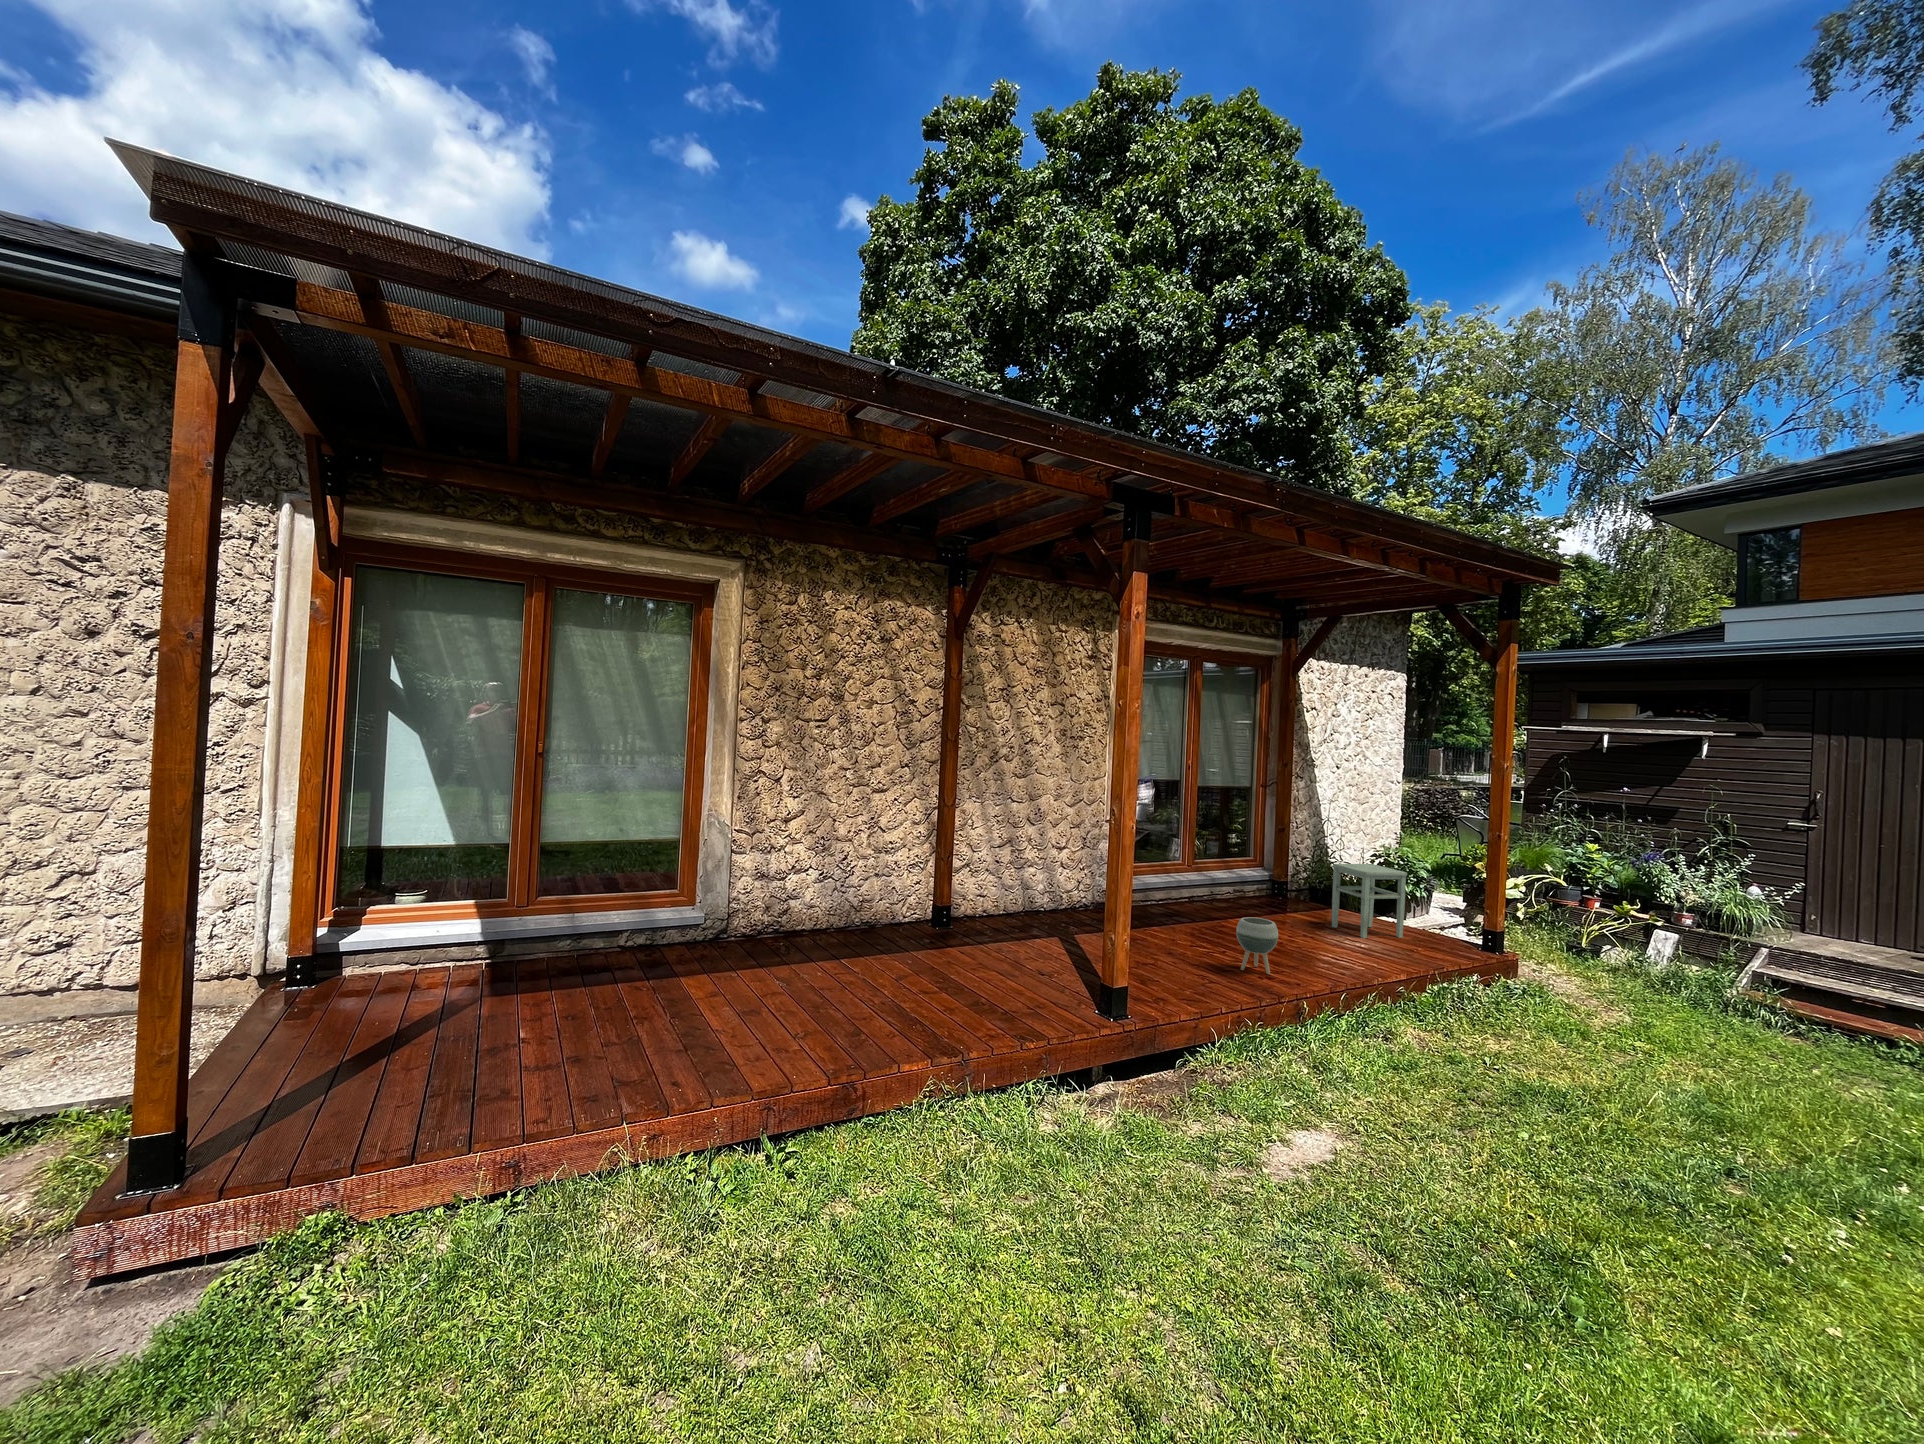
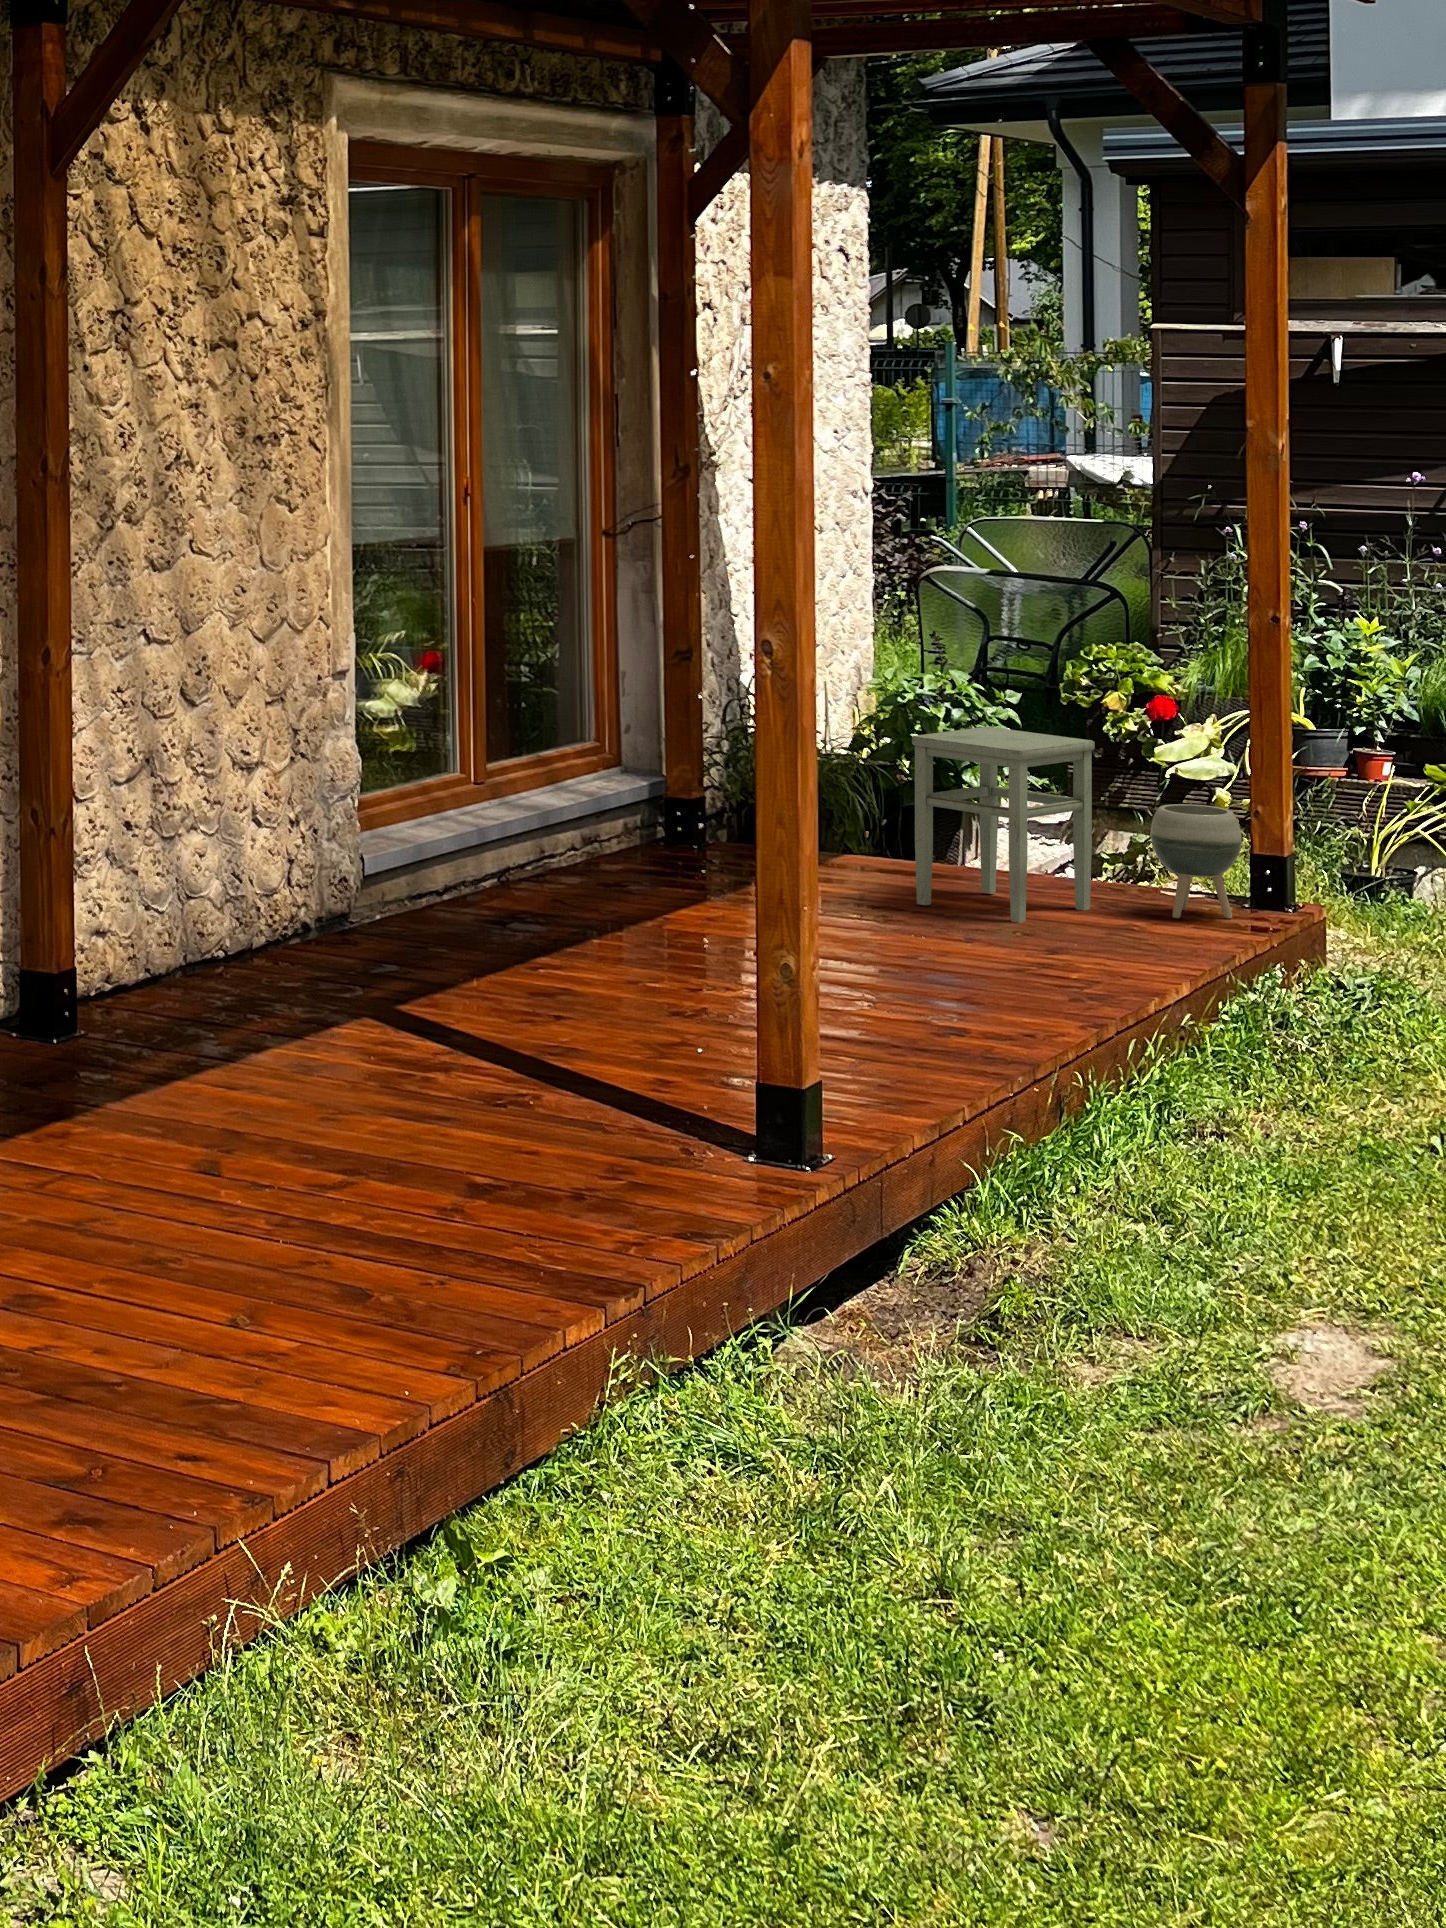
planter: present [1236,917,1278,974] -> present [1151,804,1241,919]

